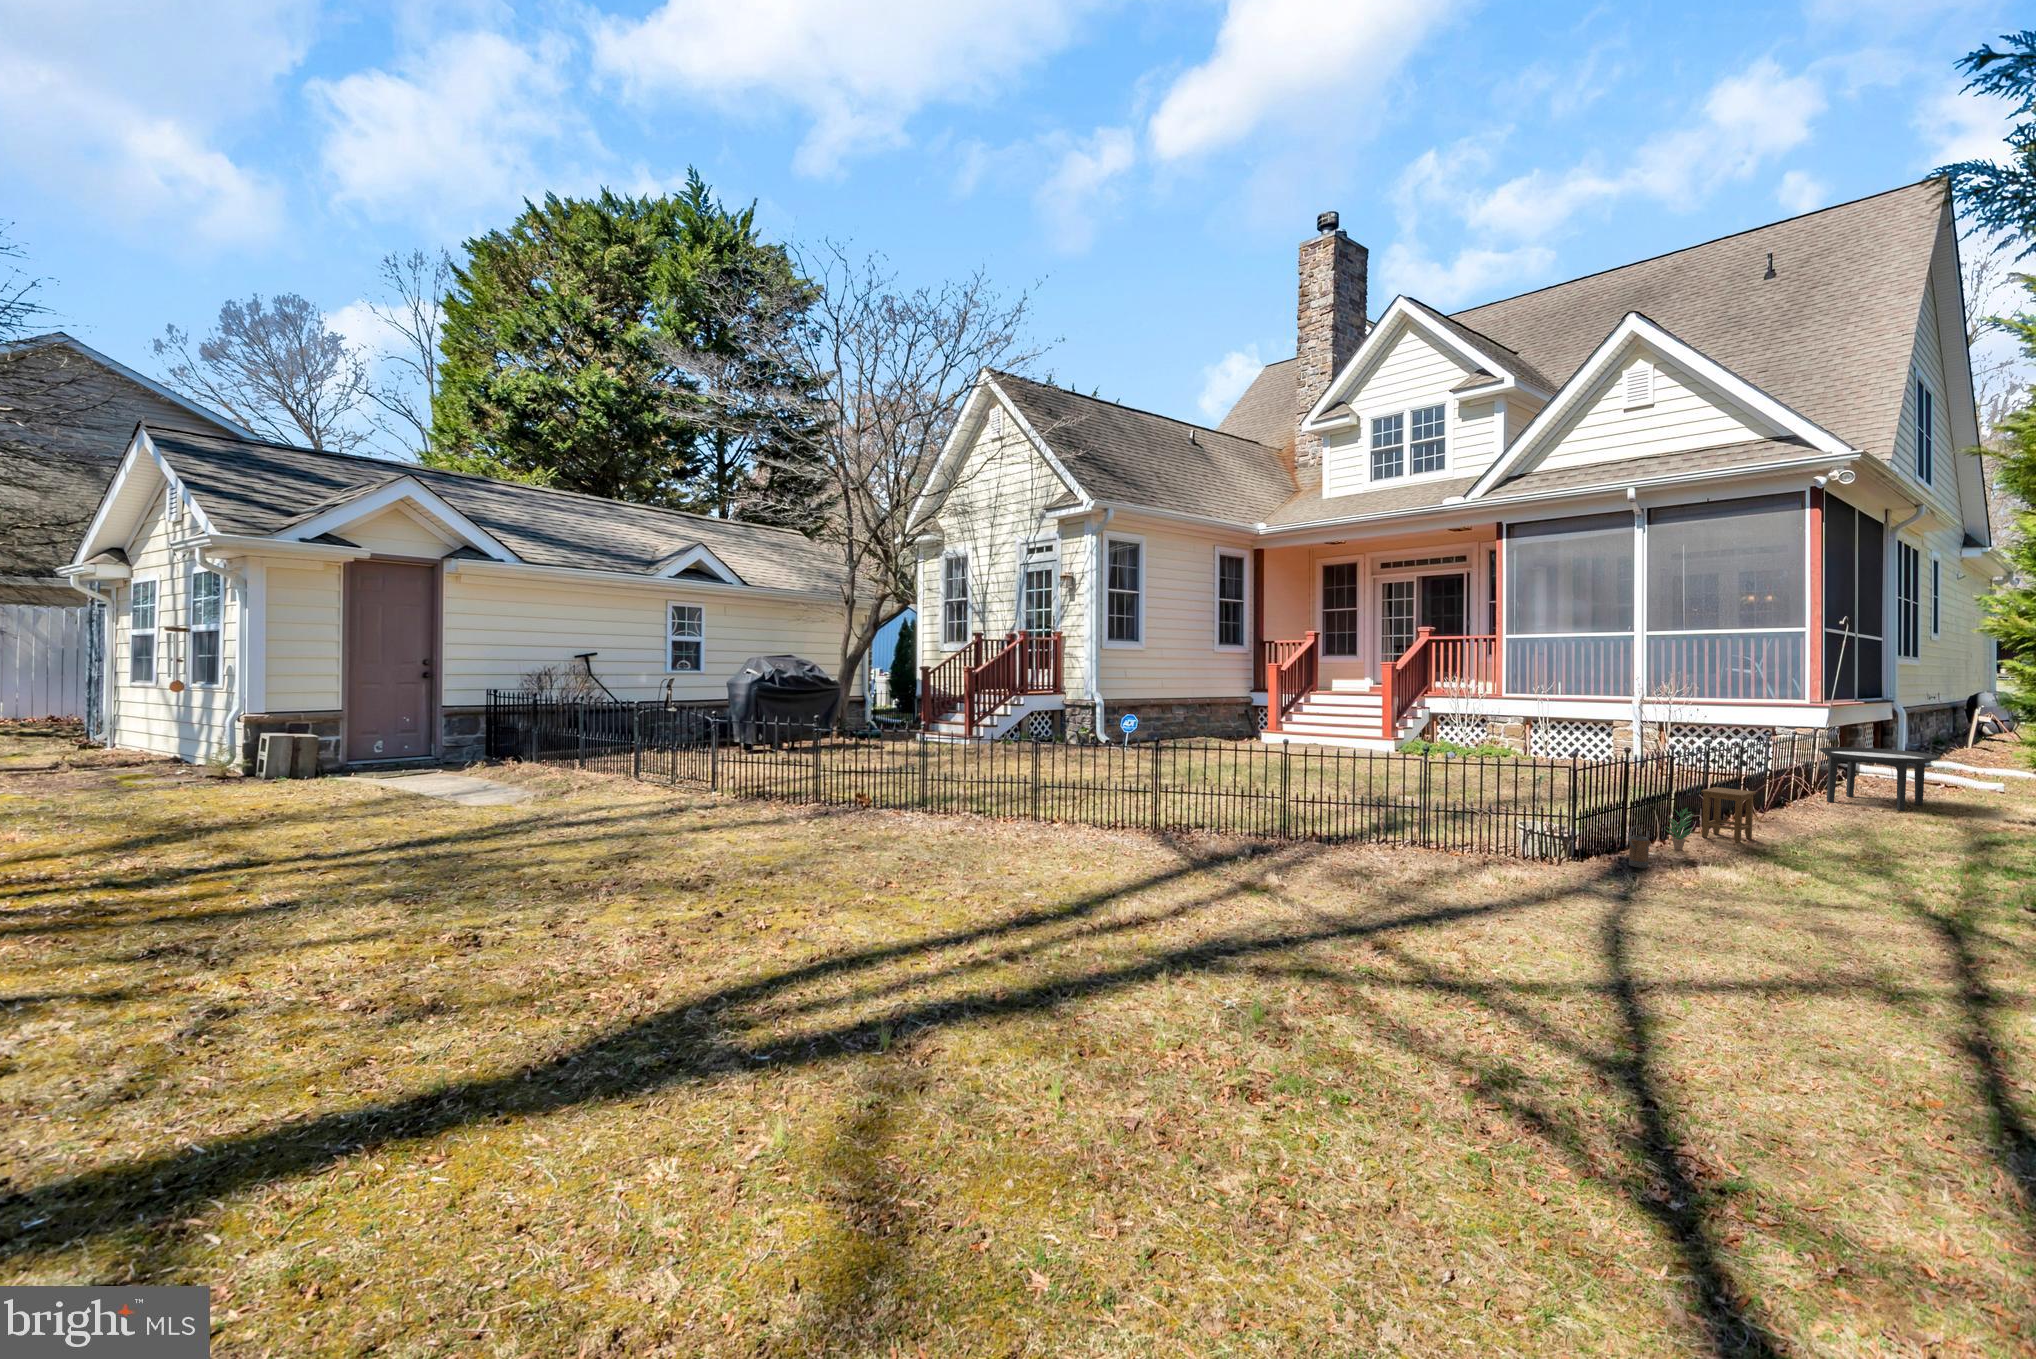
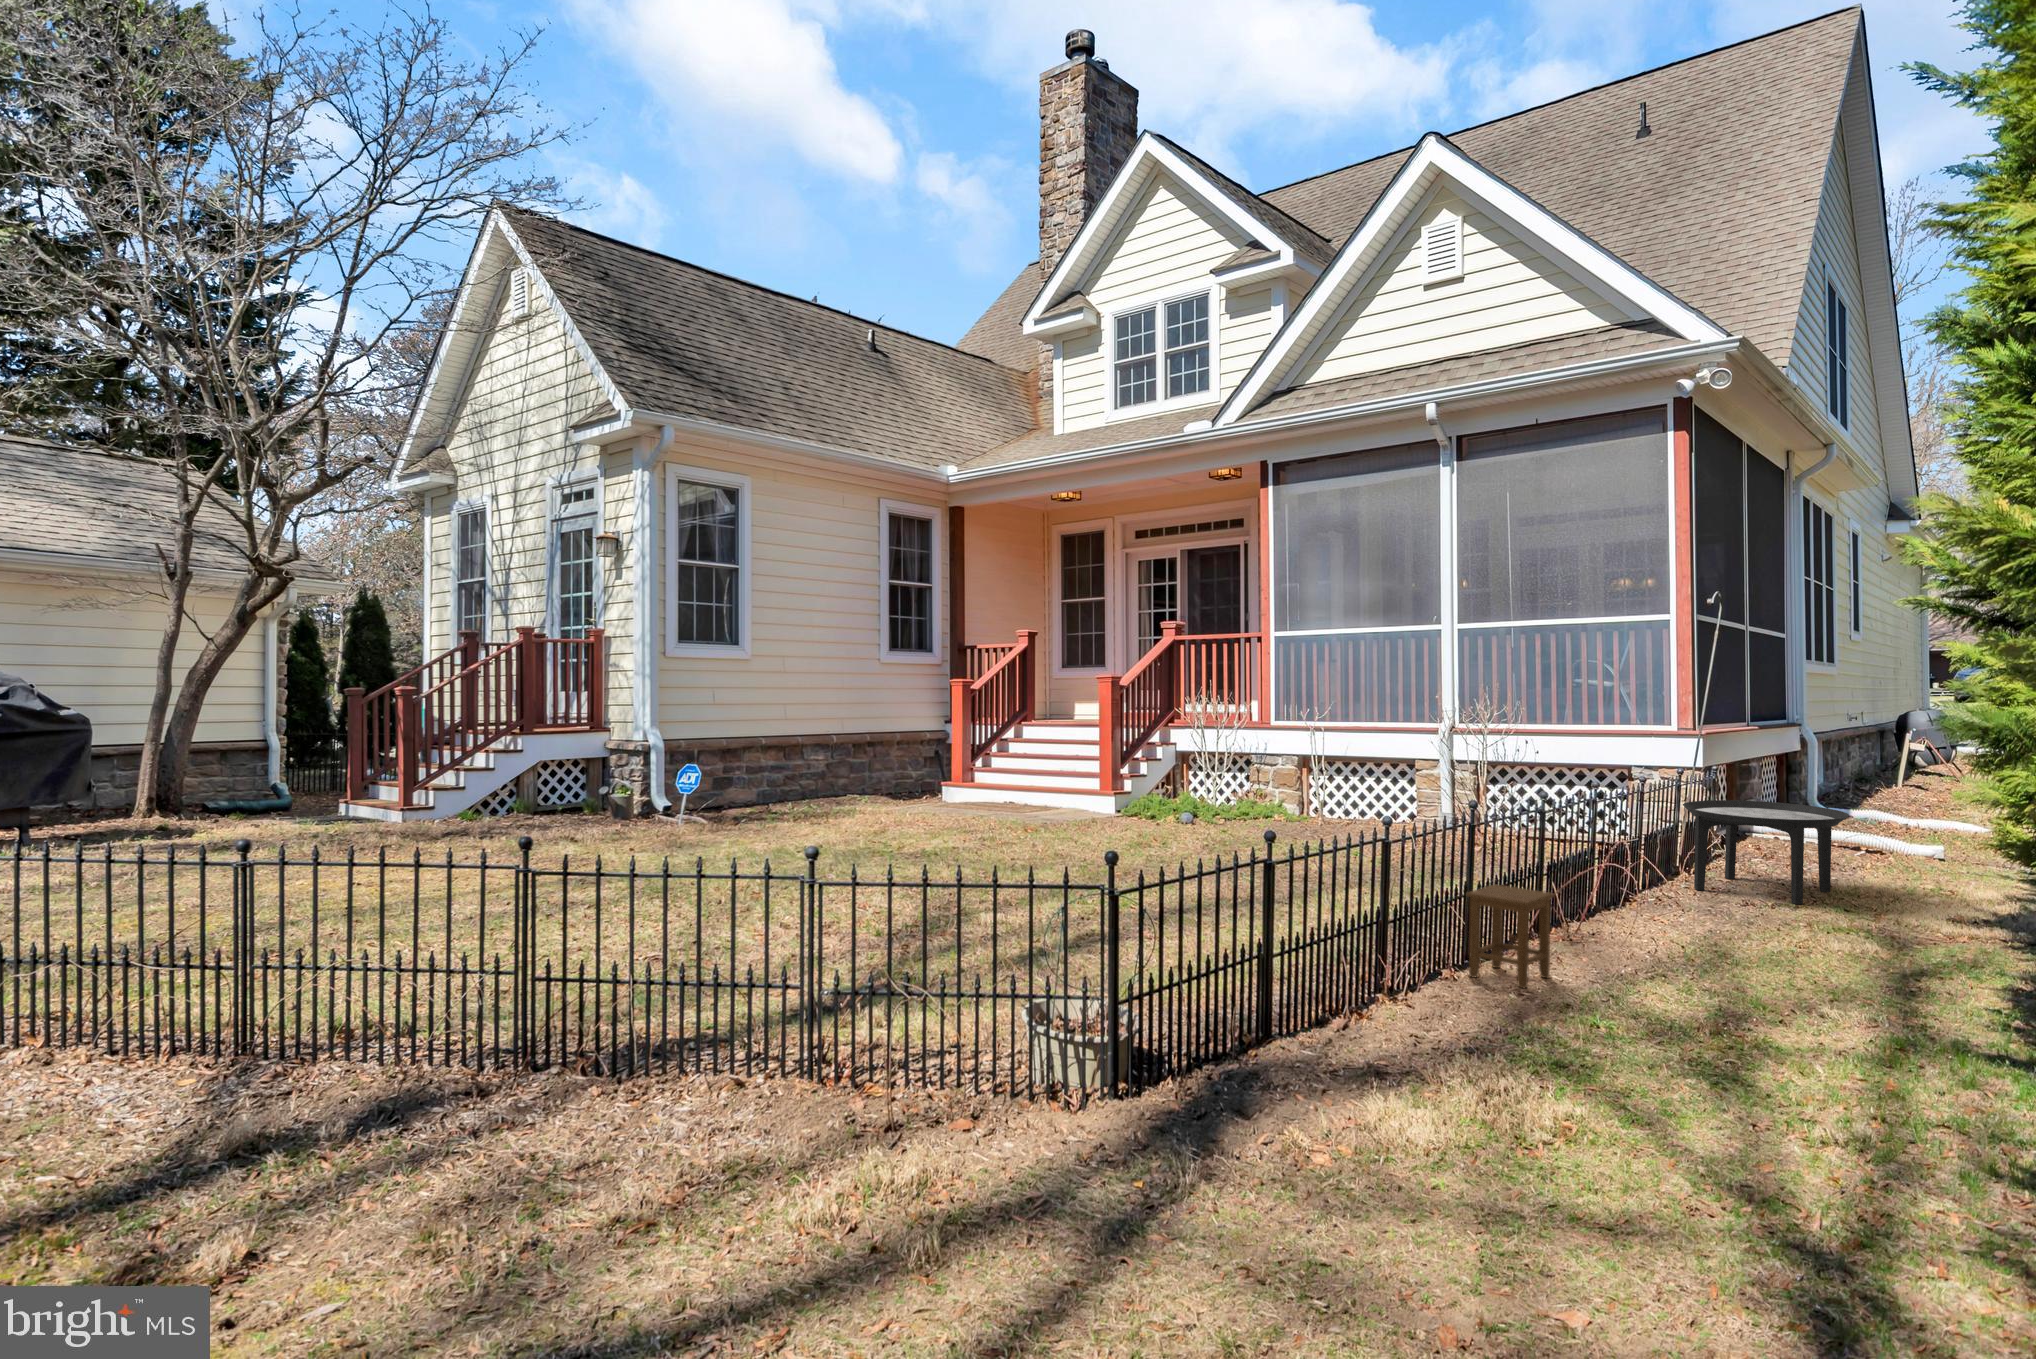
potted plant: present [1666,808,1693,850] -> none [1387,931,1437,1013]
watering can: present [1629,825,1650,868] -> none [1289,982,1338,1066]

